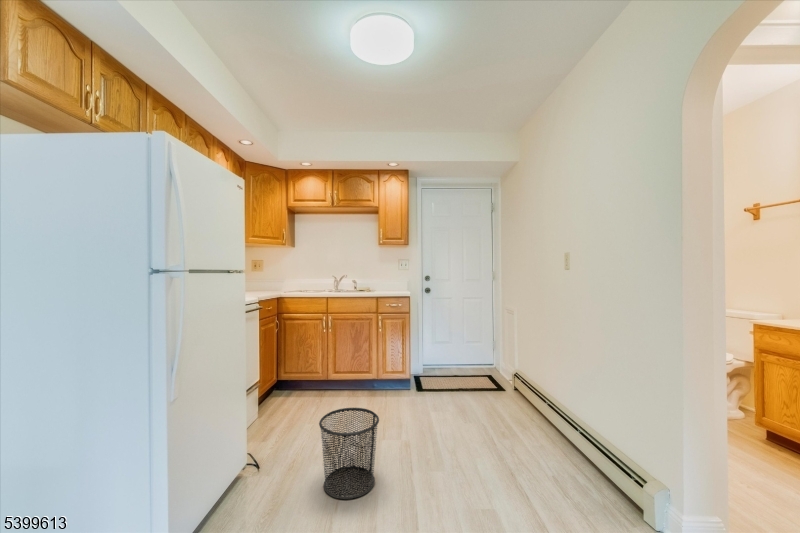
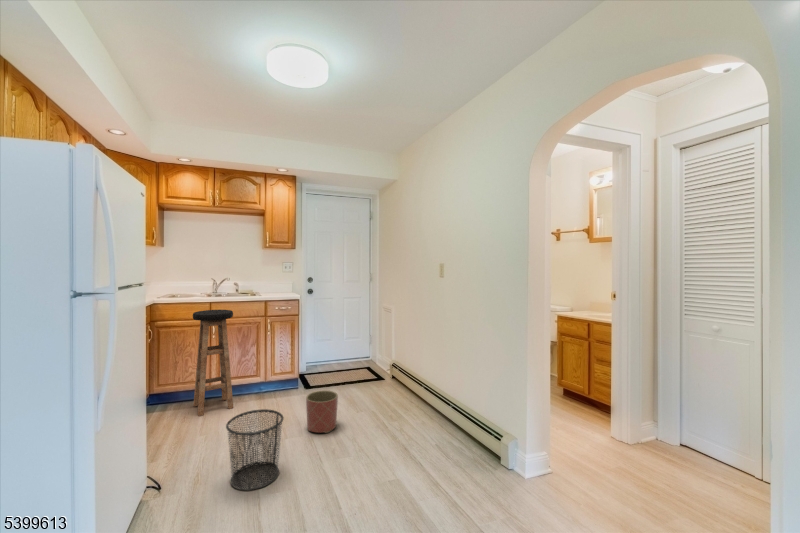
bar stool: none [311,304,346,406] -> present [193,310,233,416]
planter: none [411,395,446,445] -> present [306,390,338,433]

